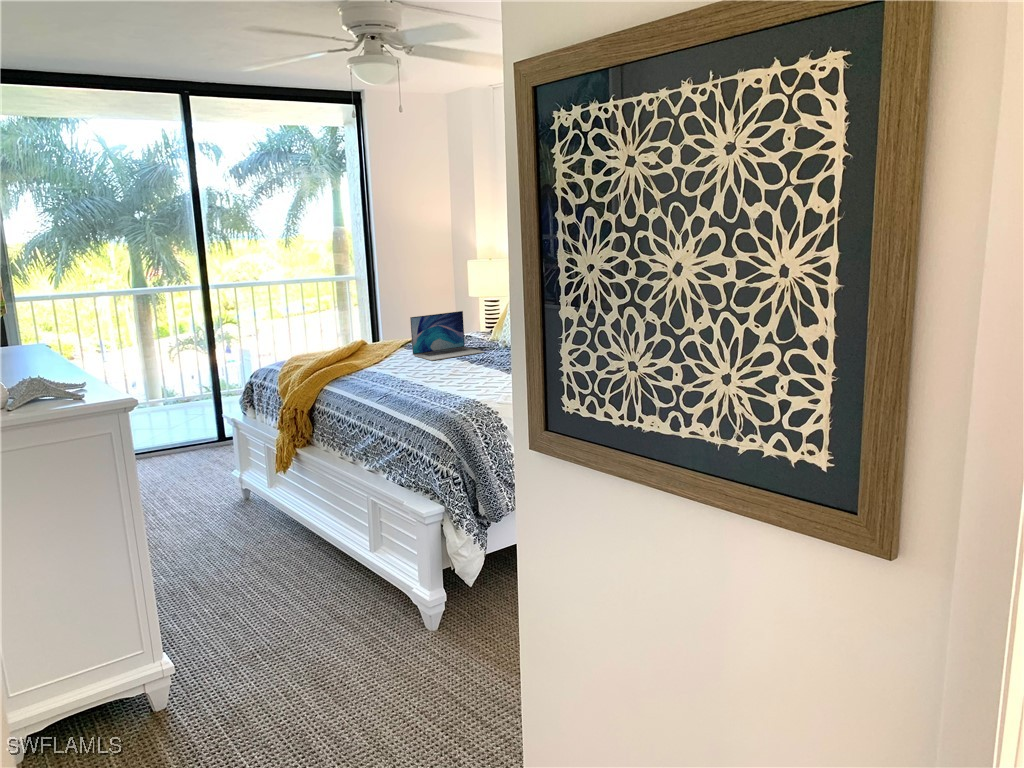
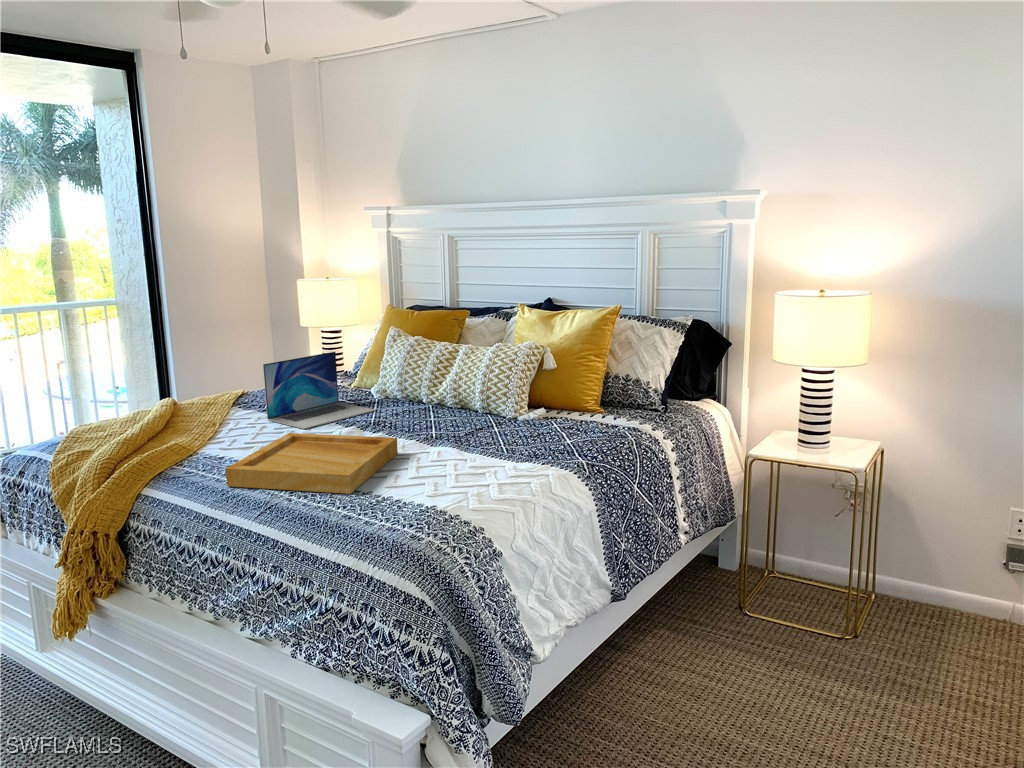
tray: none [367,360,478,392] -> present [226,433,398,494]

